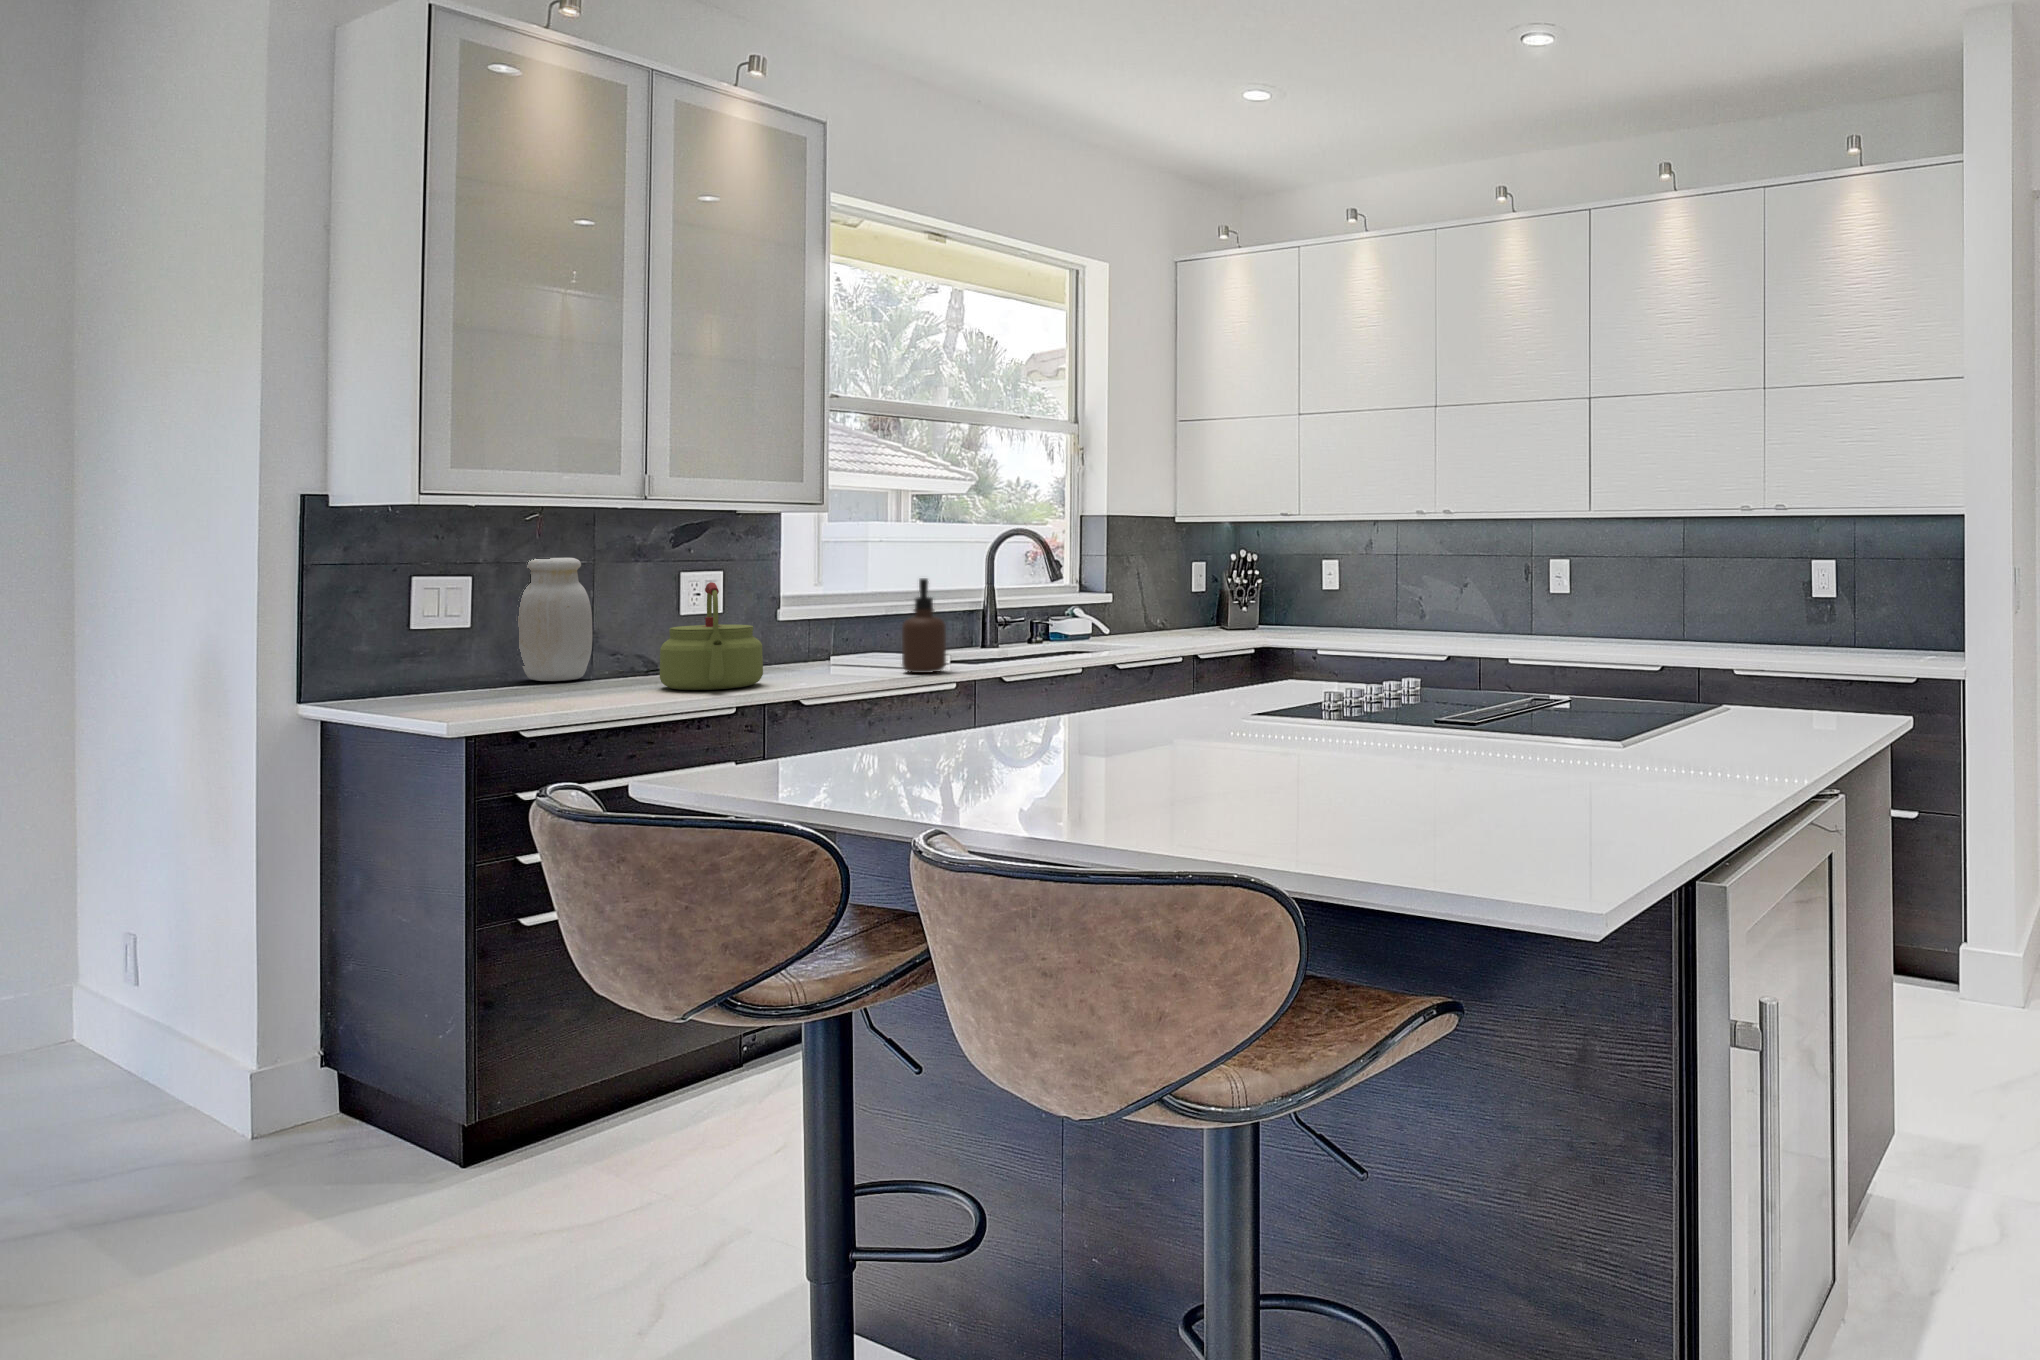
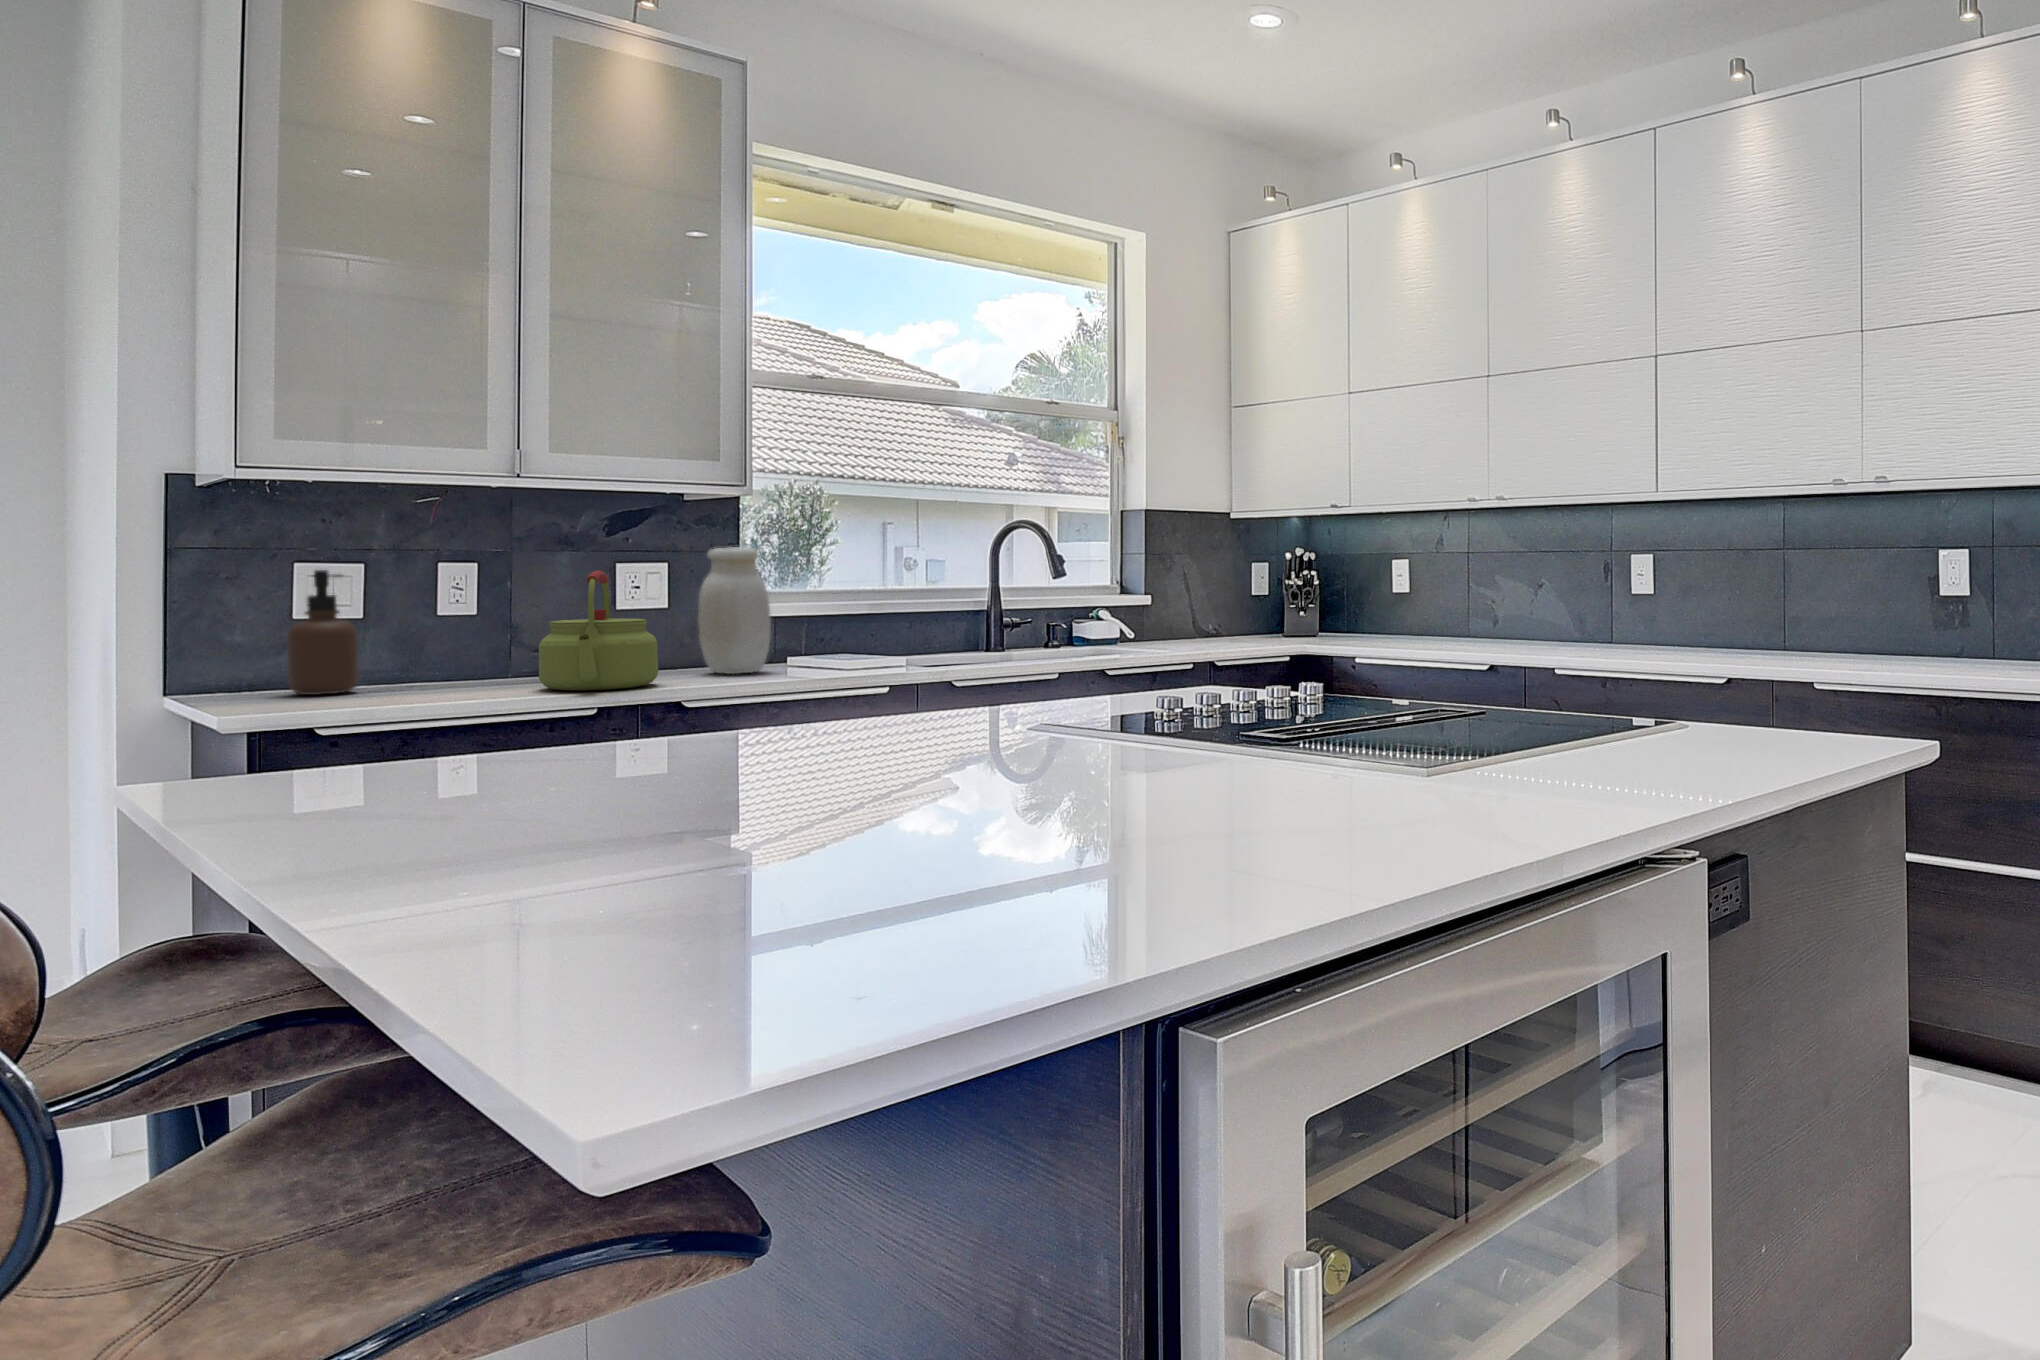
jar: present [516,558,592,681] -> present [698,547,771,674]
soap dispenser: present [902,578,946,673] -> present [287,570,359,695]

